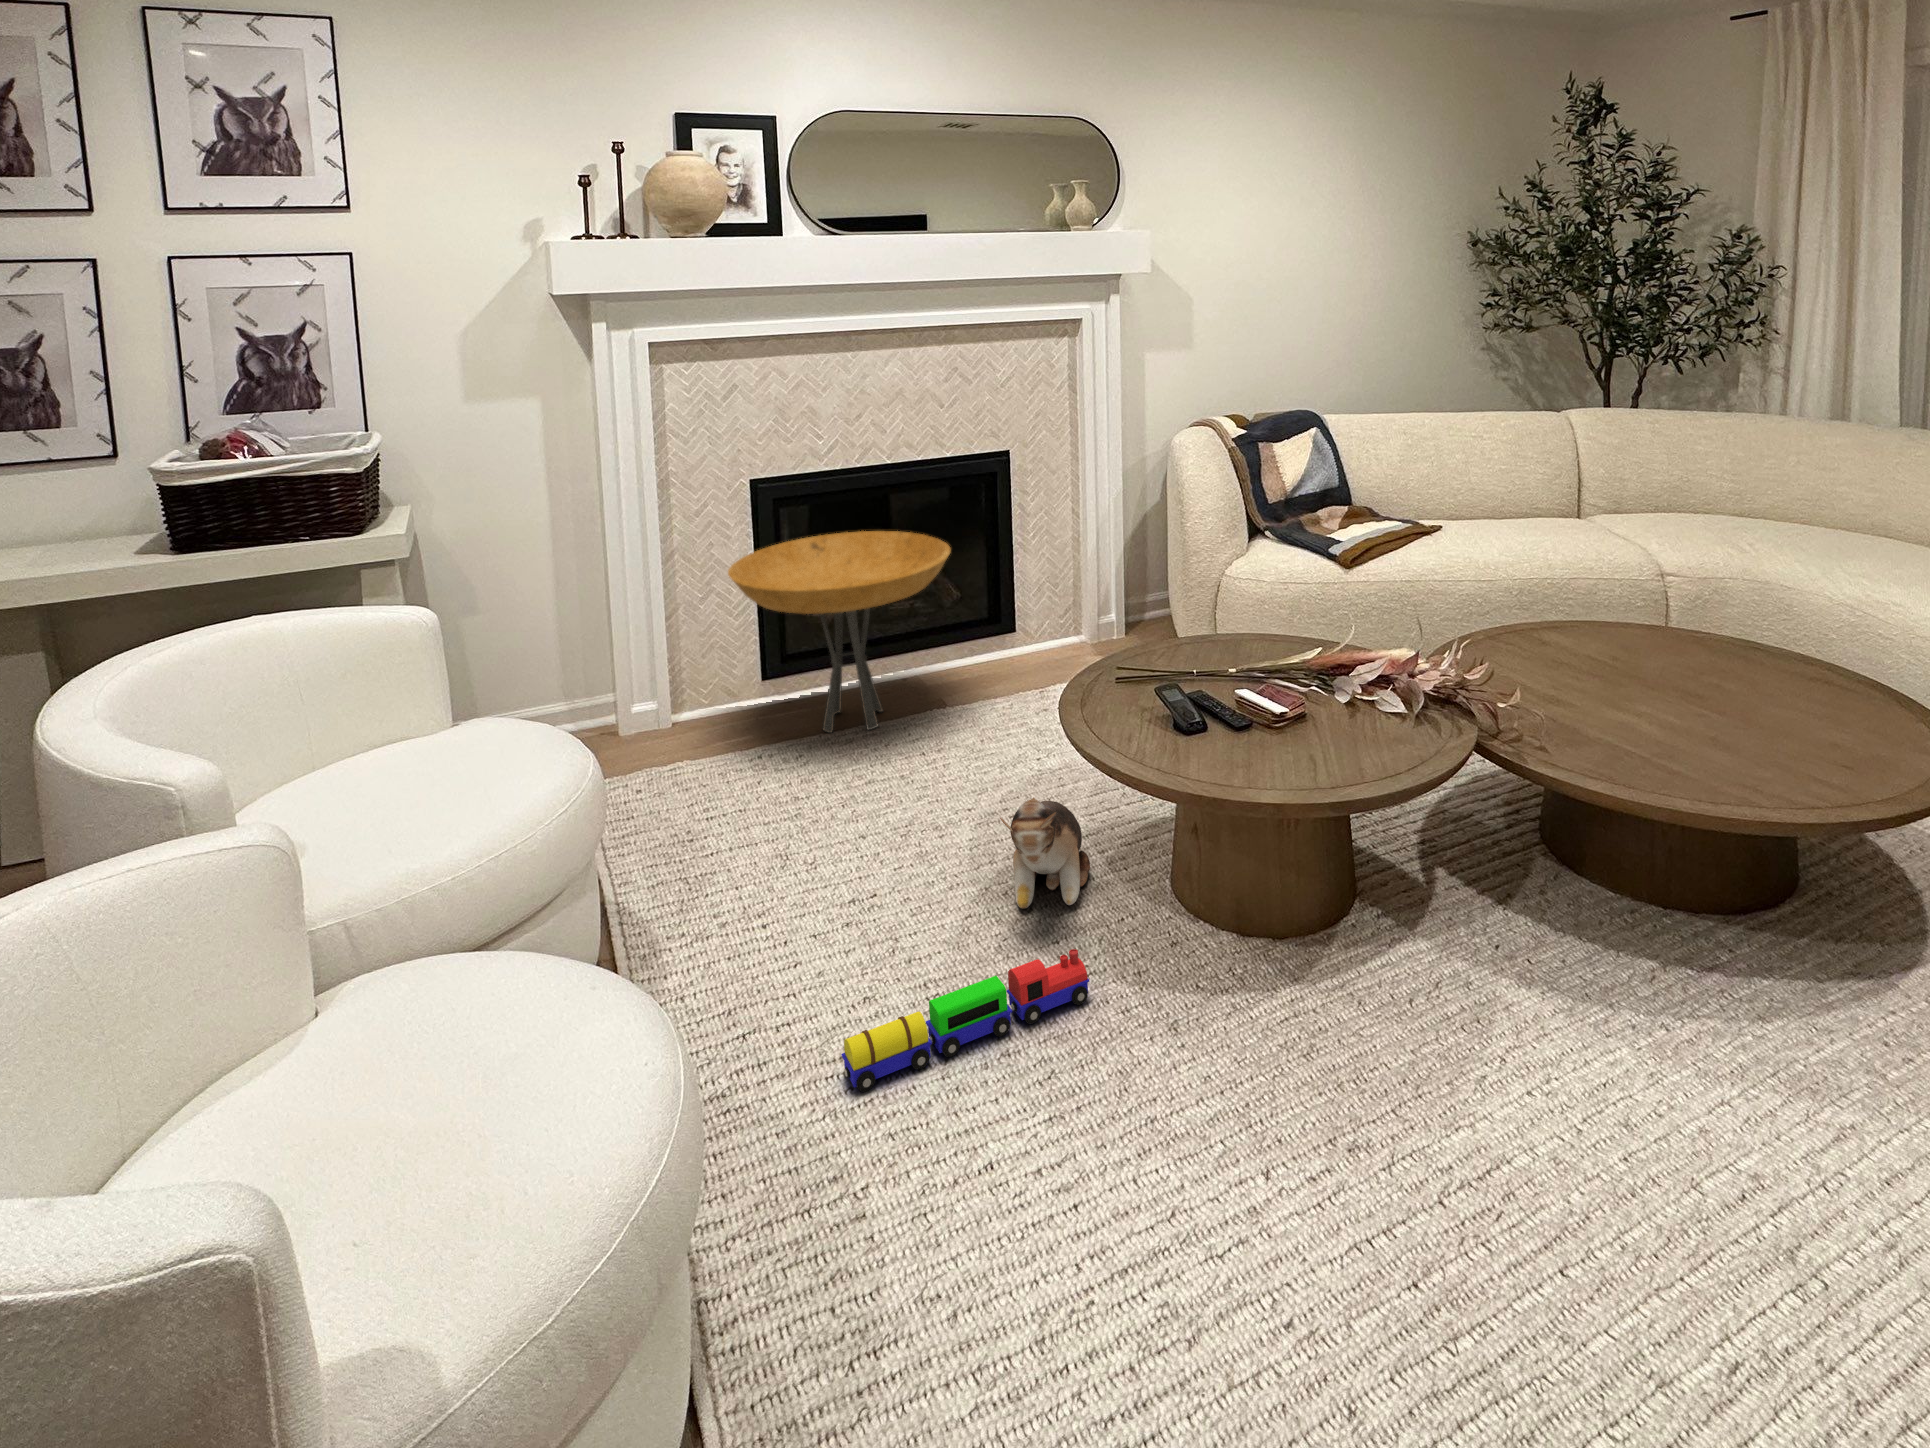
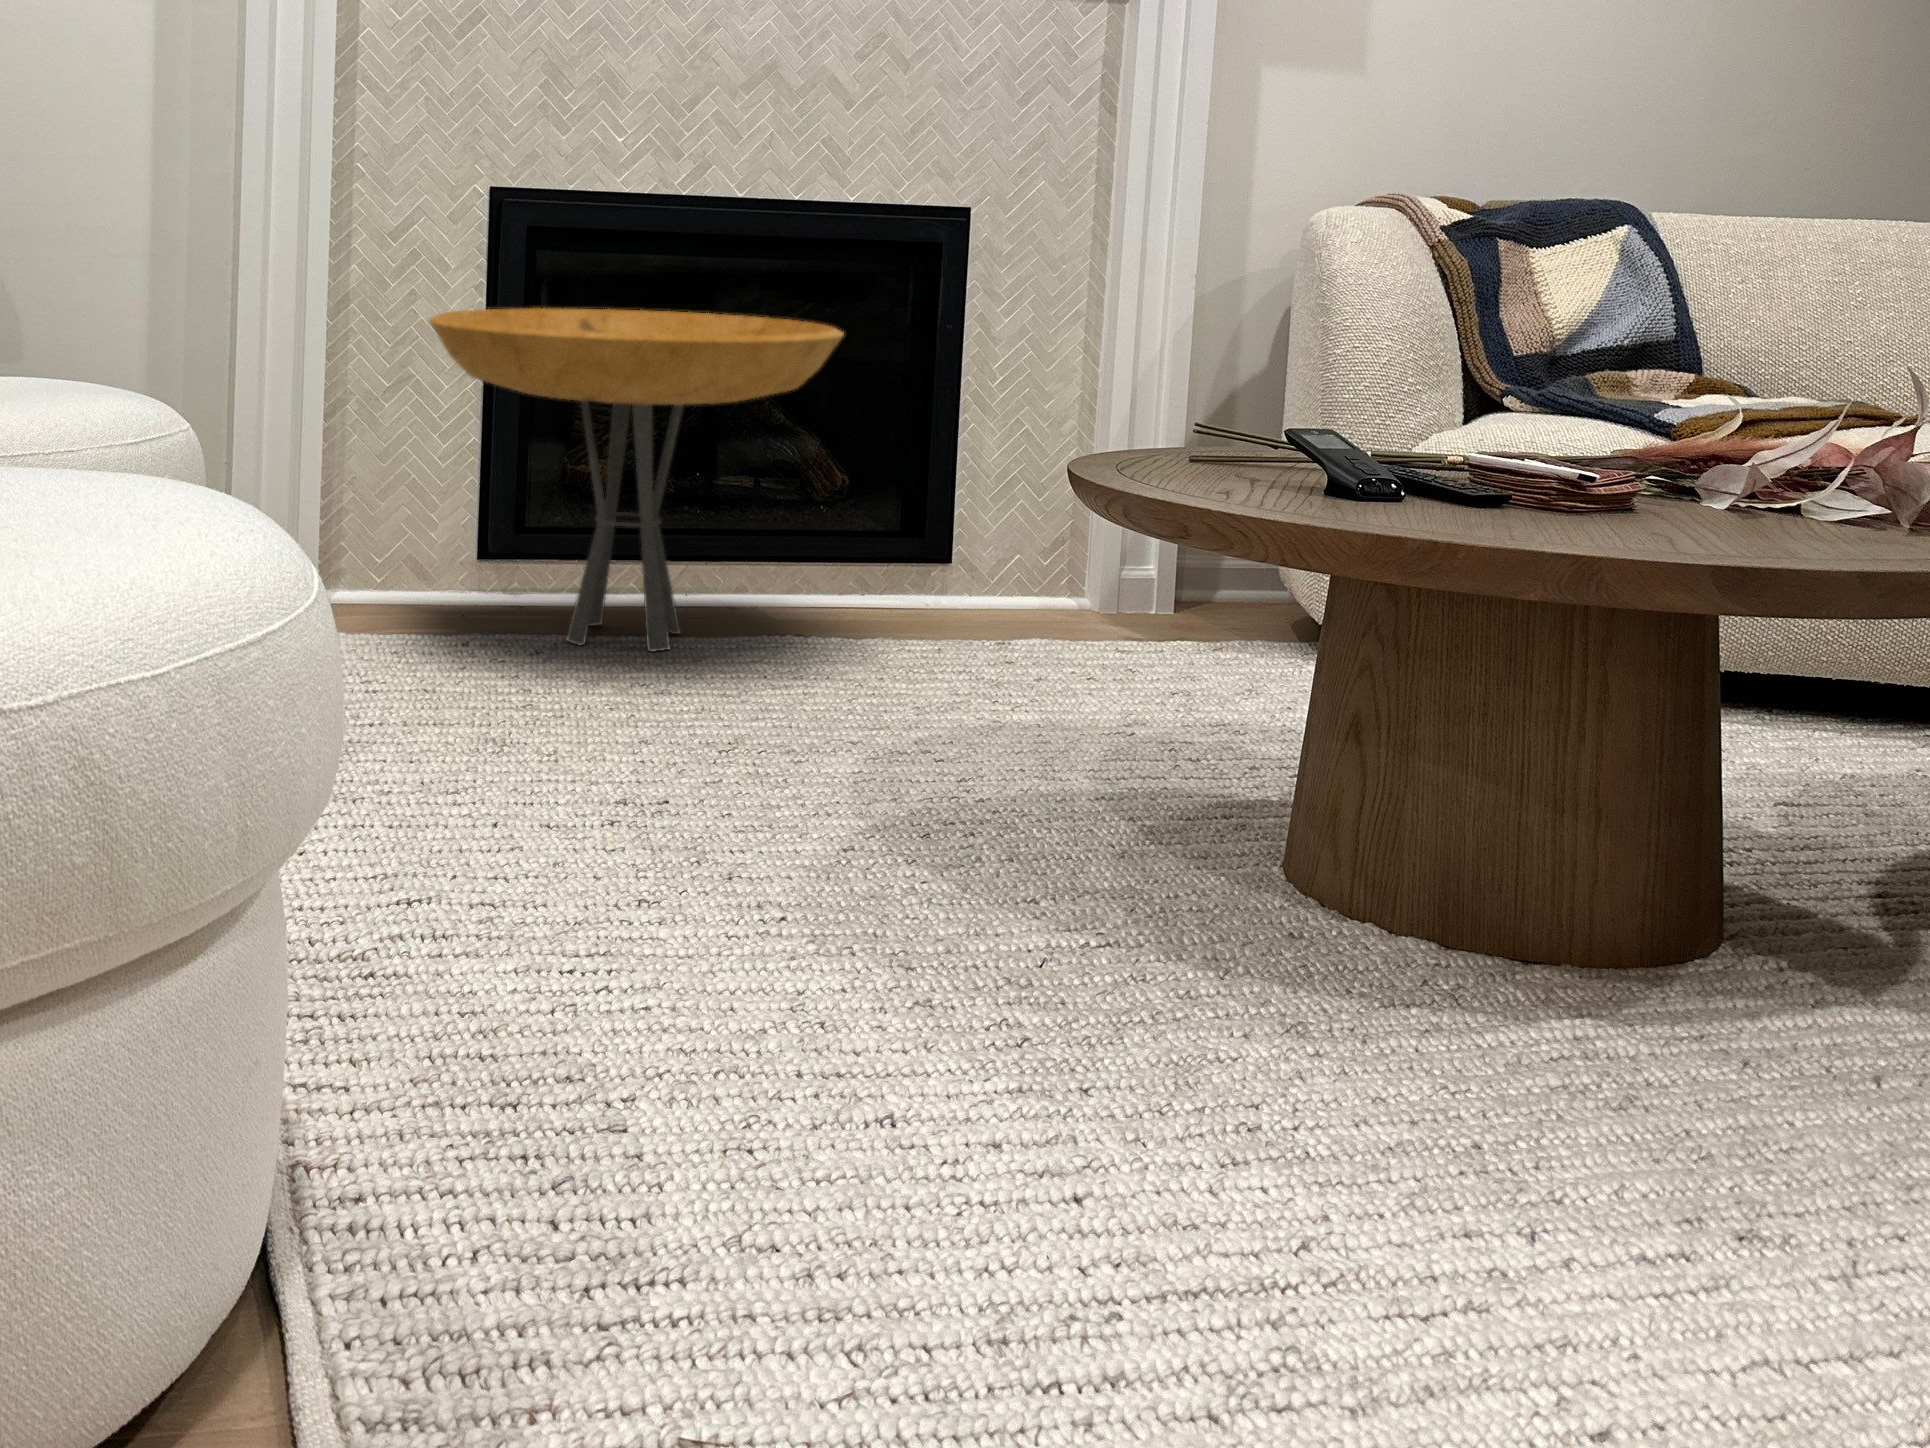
plush toy: present [1000,798,1090,909] -> none [935,670,1109,921]
toy train: present [841,949,1089,1092] -> none [560,952,1122,1111]

